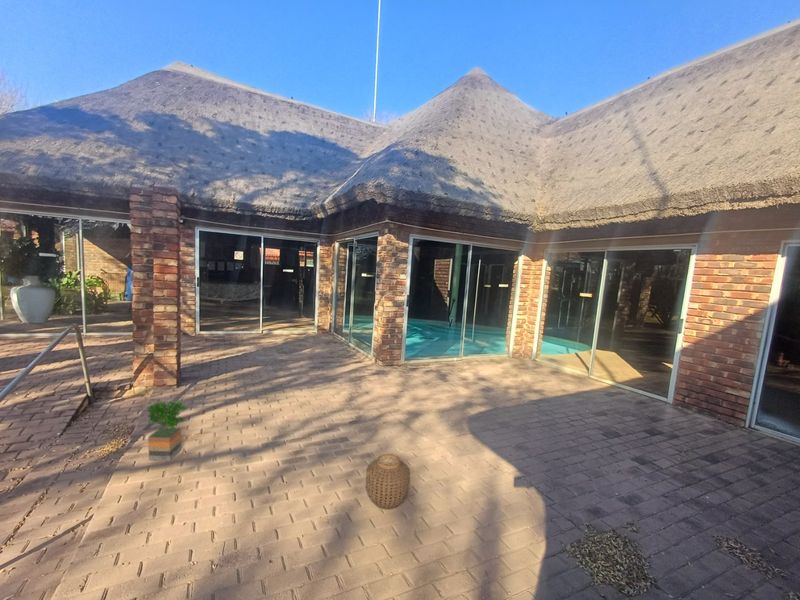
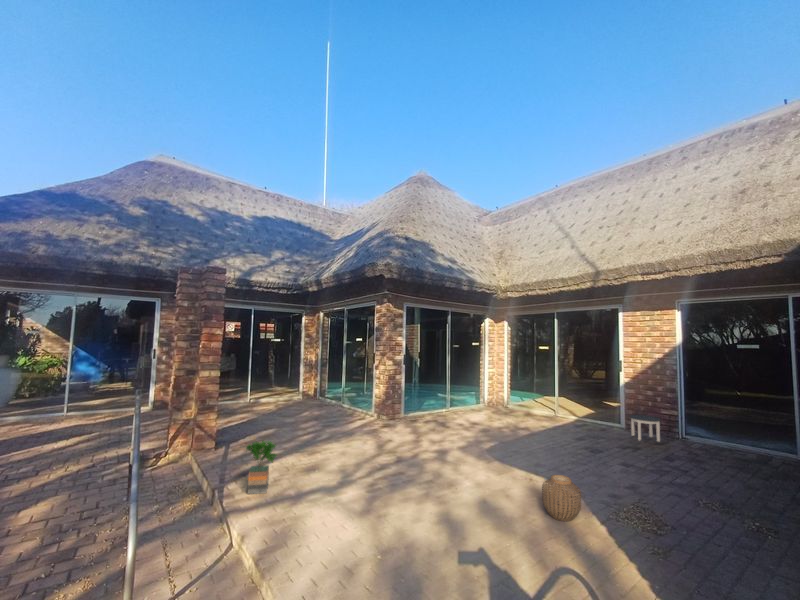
round table: none [679,390,724,429] -> present [630,415,661,442]
woven basket: present [366,454,410,509] -> present [542,475,581,521]

